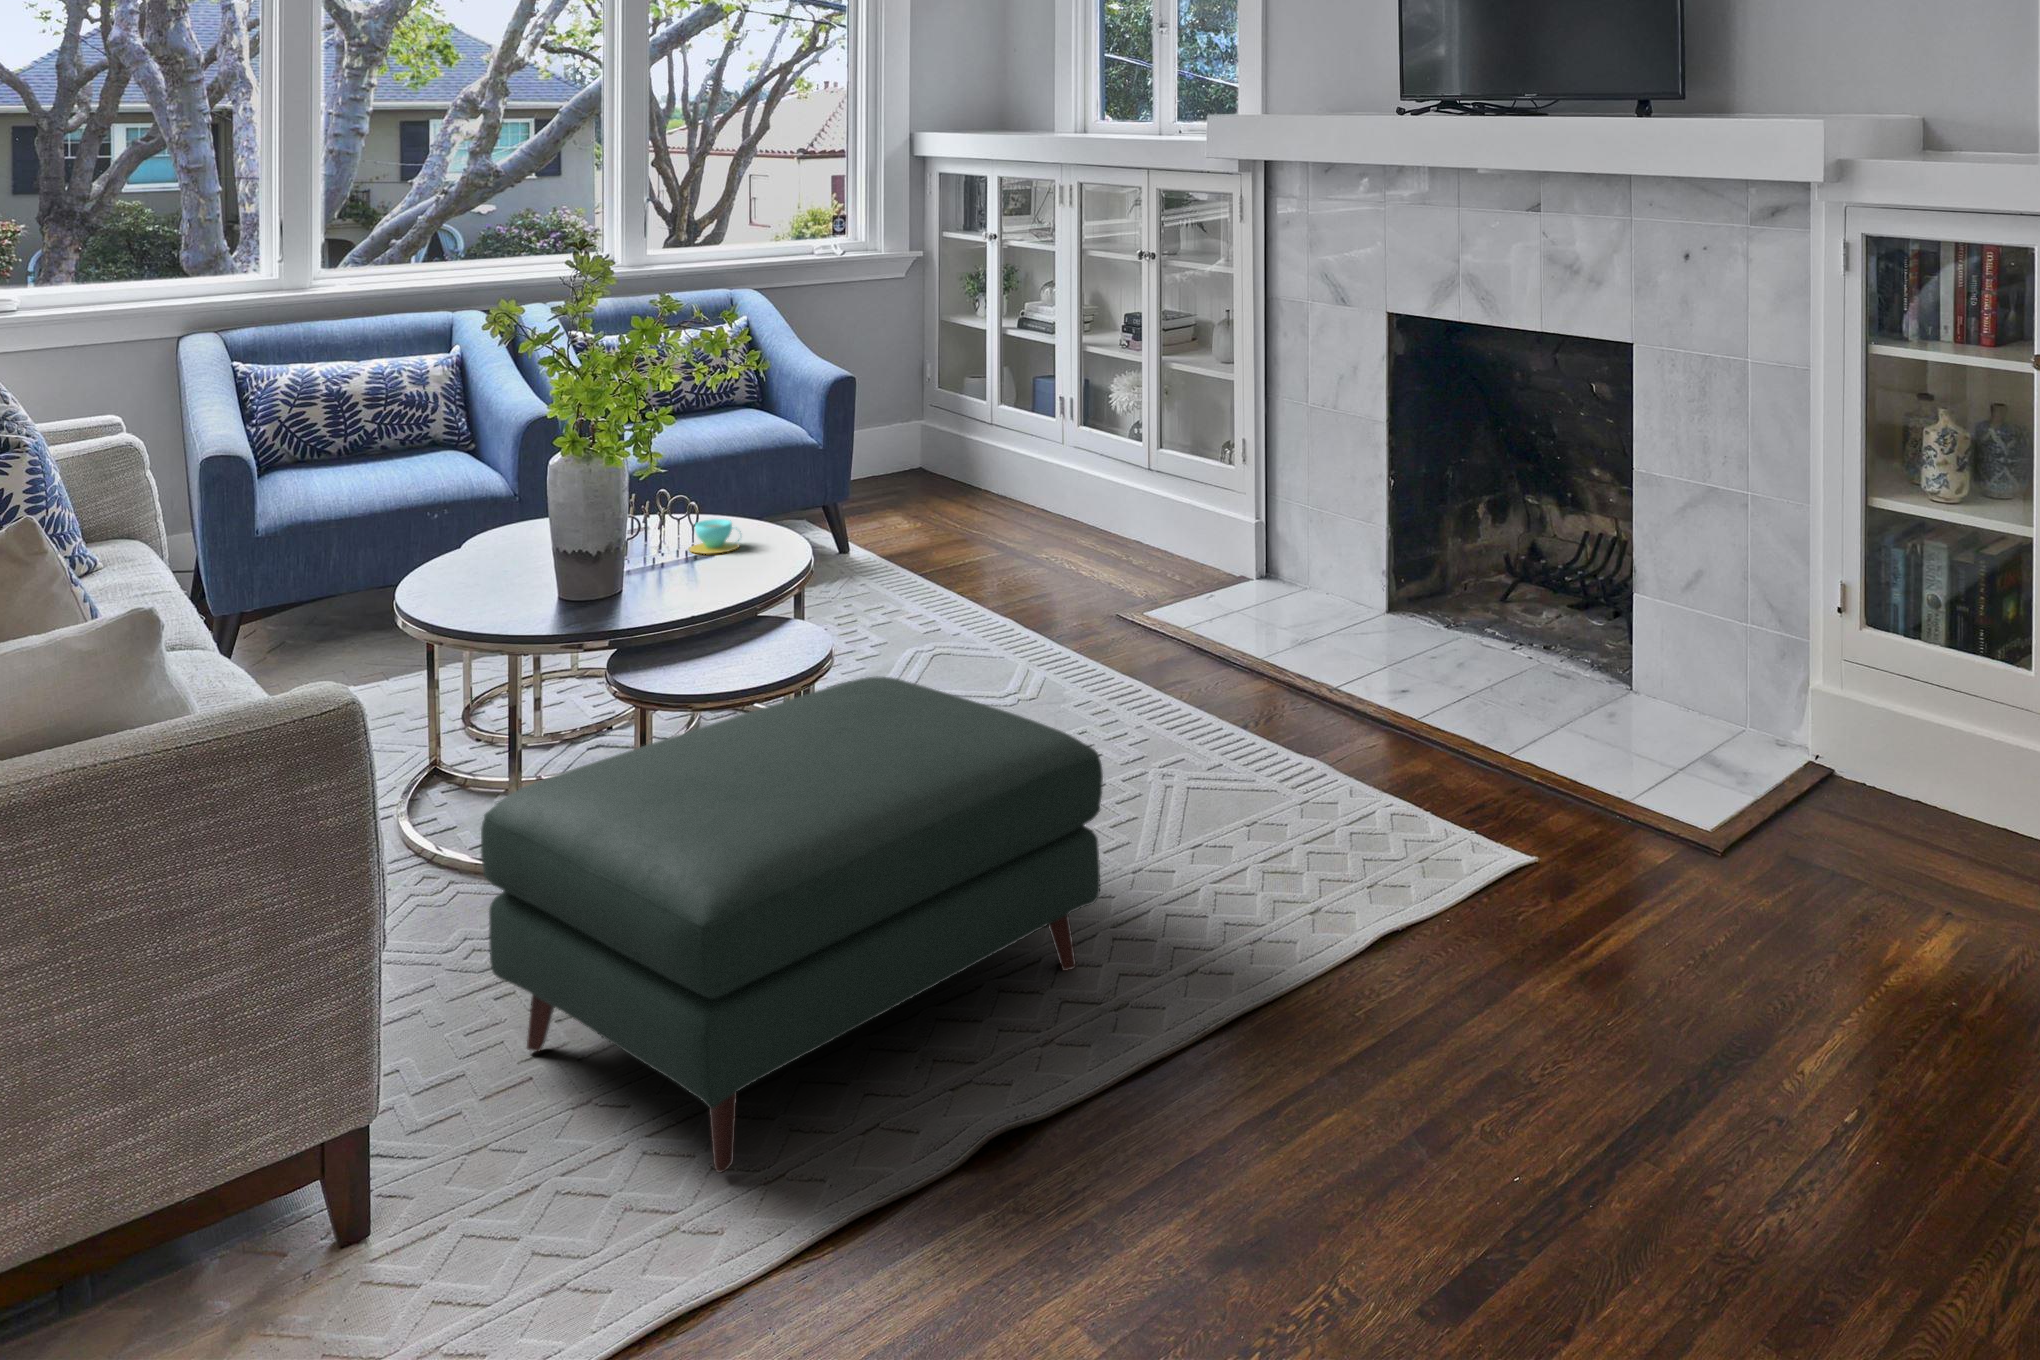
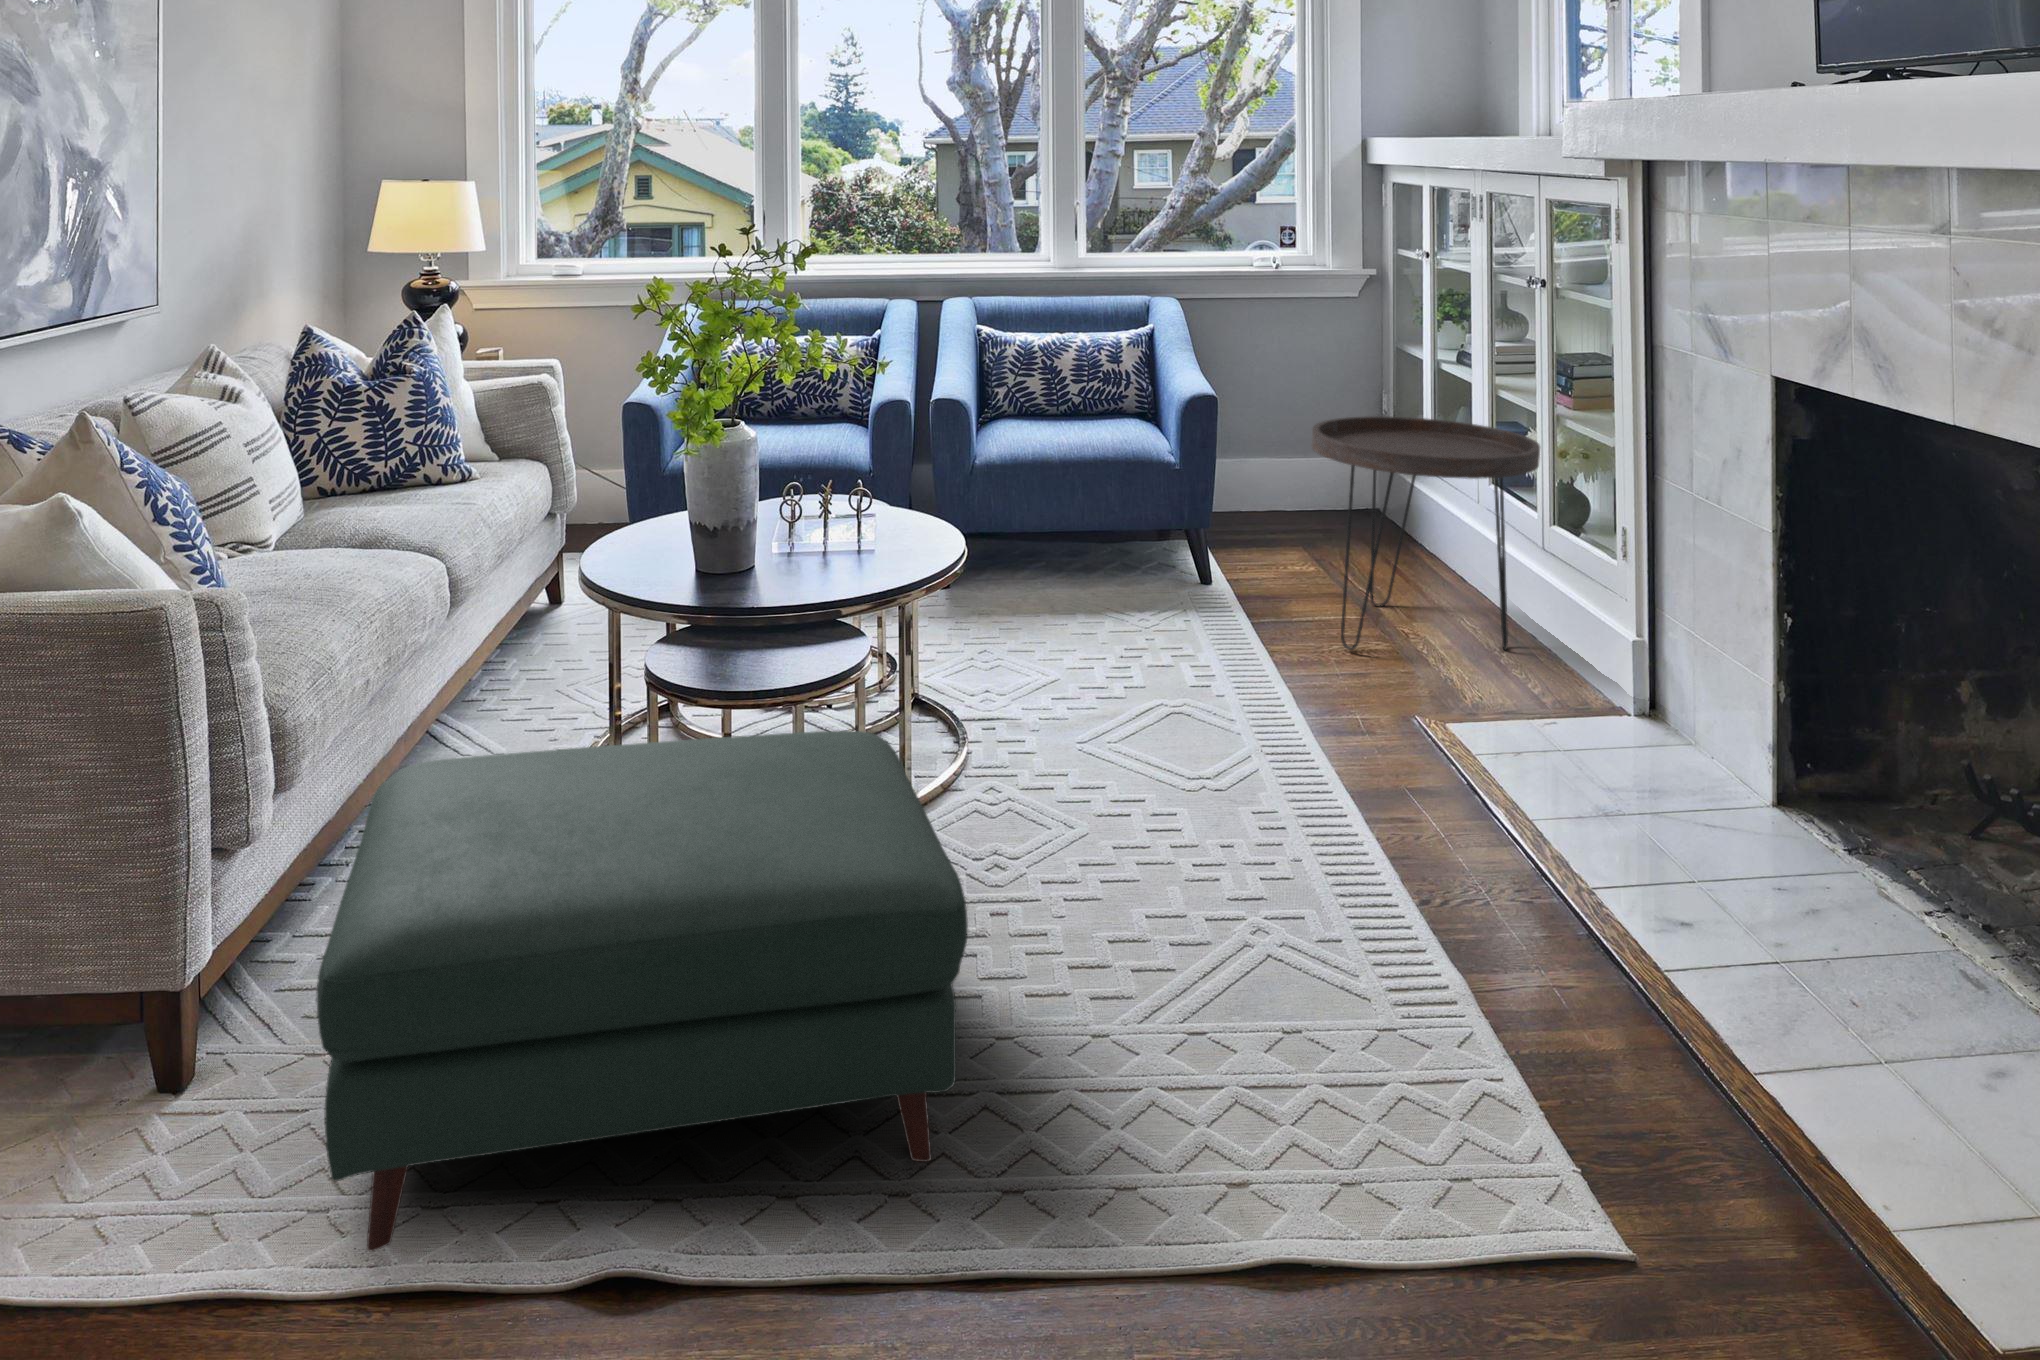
side table: none [963,373,1156,581] -> present [1311,416,1540,650]
teacup: present [689,519,739,554] -> none [834,524,885,560]

